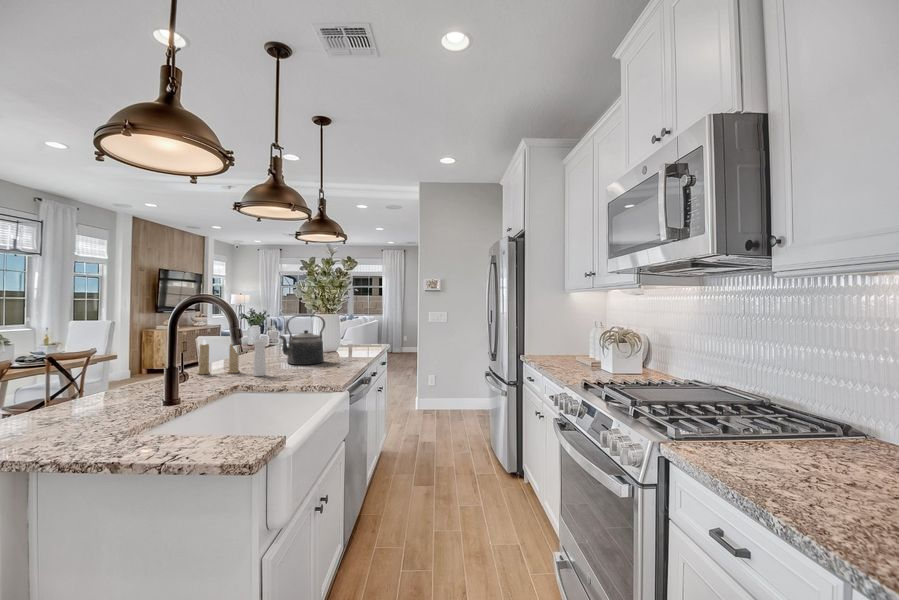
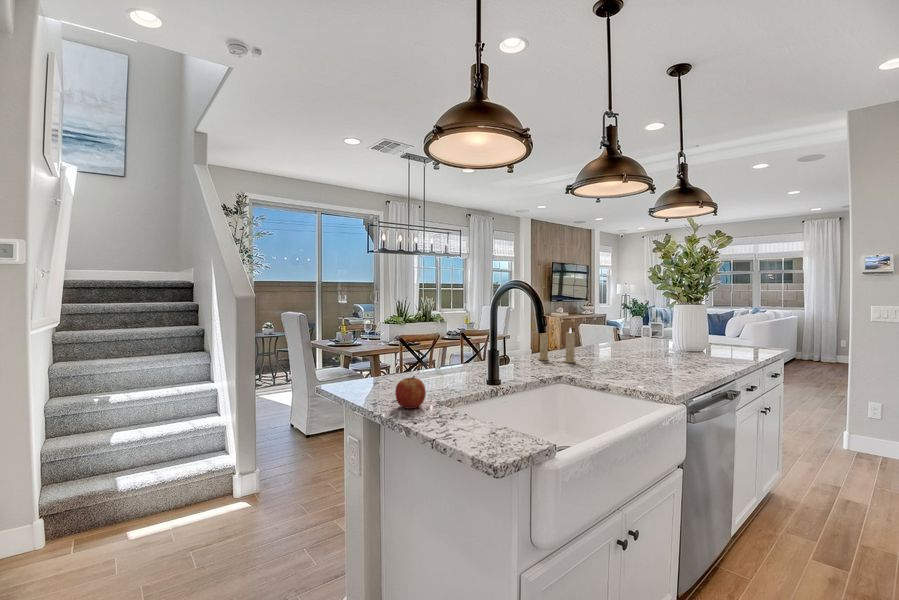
kettle: present [279,315,325,365] -> none [621,305,679,364]
pepper mill: present [253,331,278,376] -> none [585,322,613,370]
apple: none [58,407,107,448] -> present [395,376,426,409]

